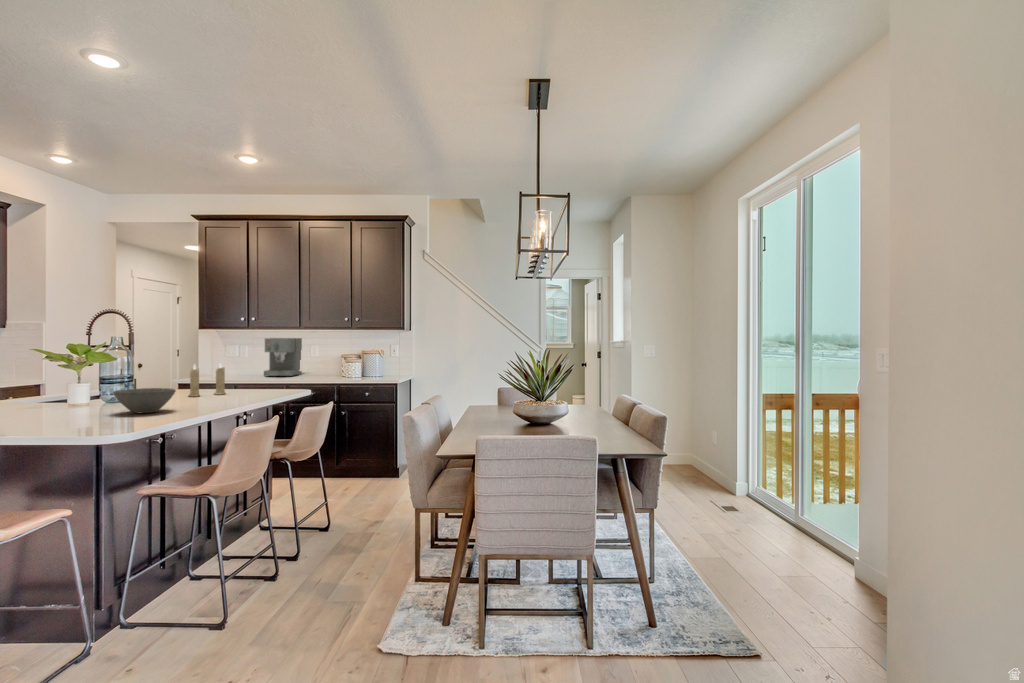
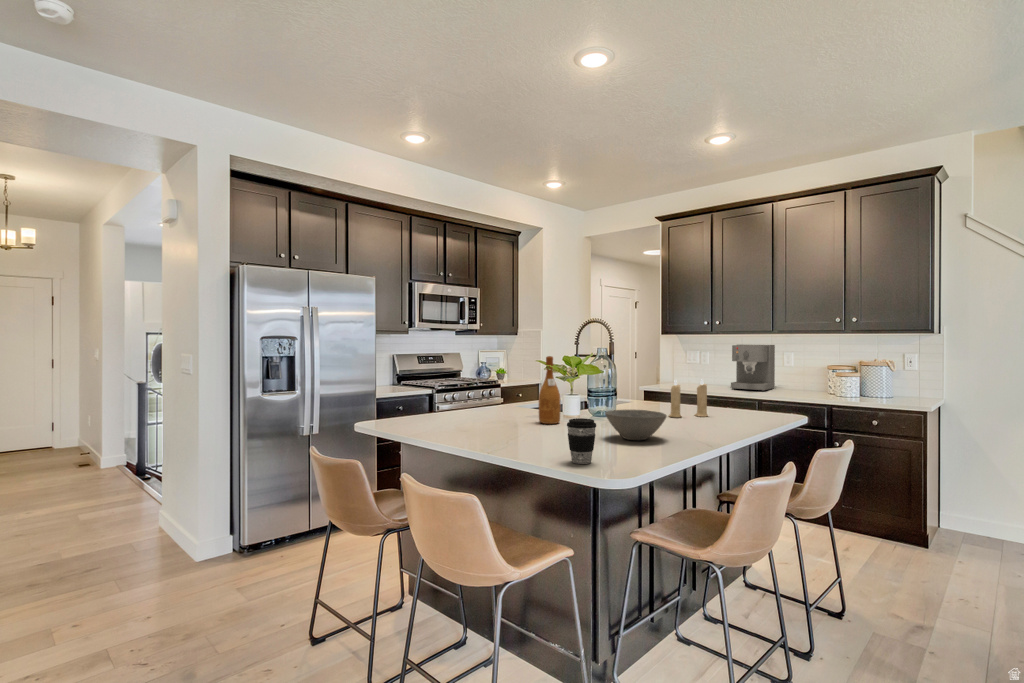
wine bottle: none [35,343,64,410] -> present [539,356,561,424]
coffee cup: none [63,393,96,432] -> present [567,418,596,464]

